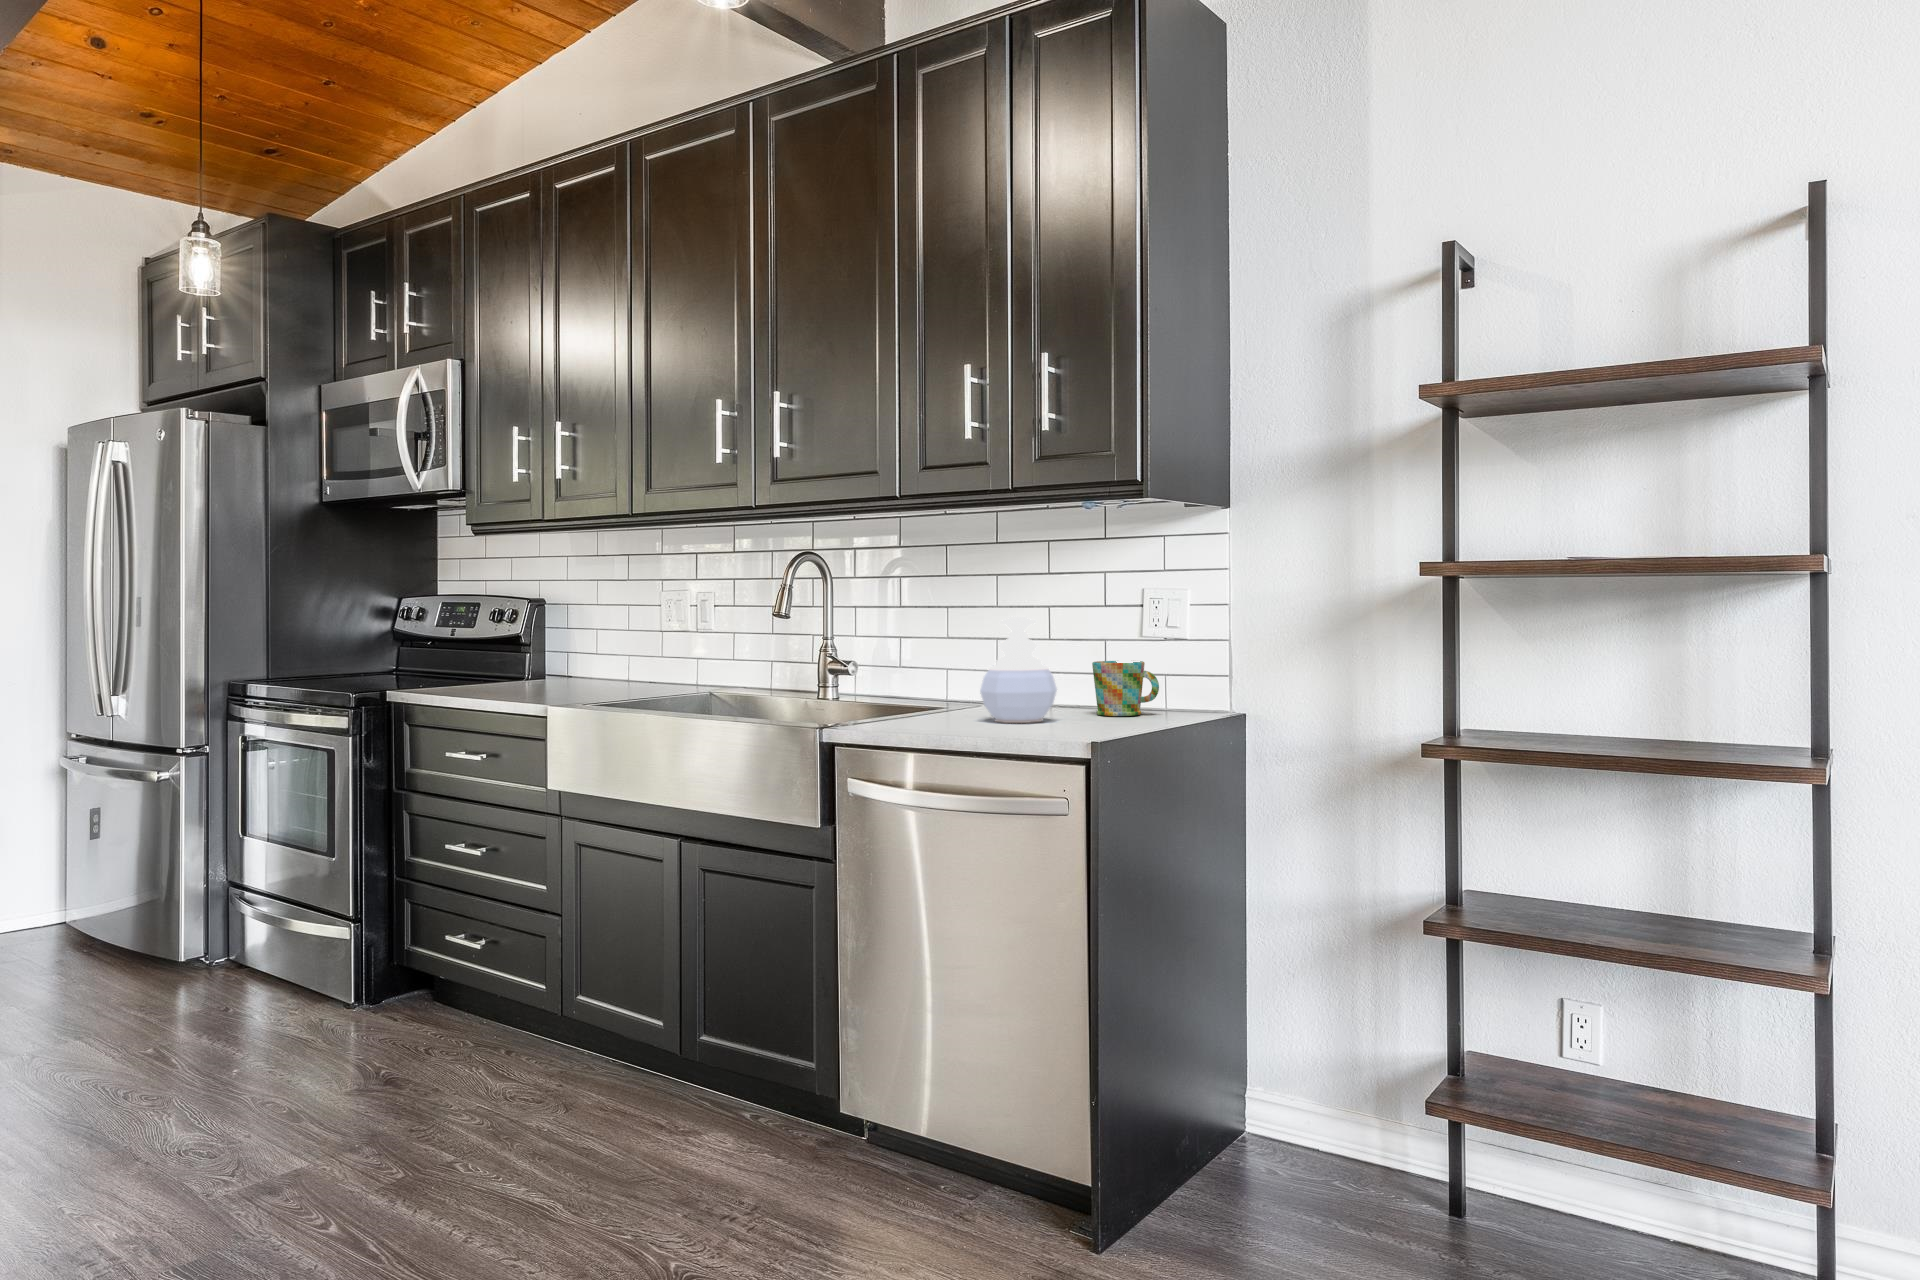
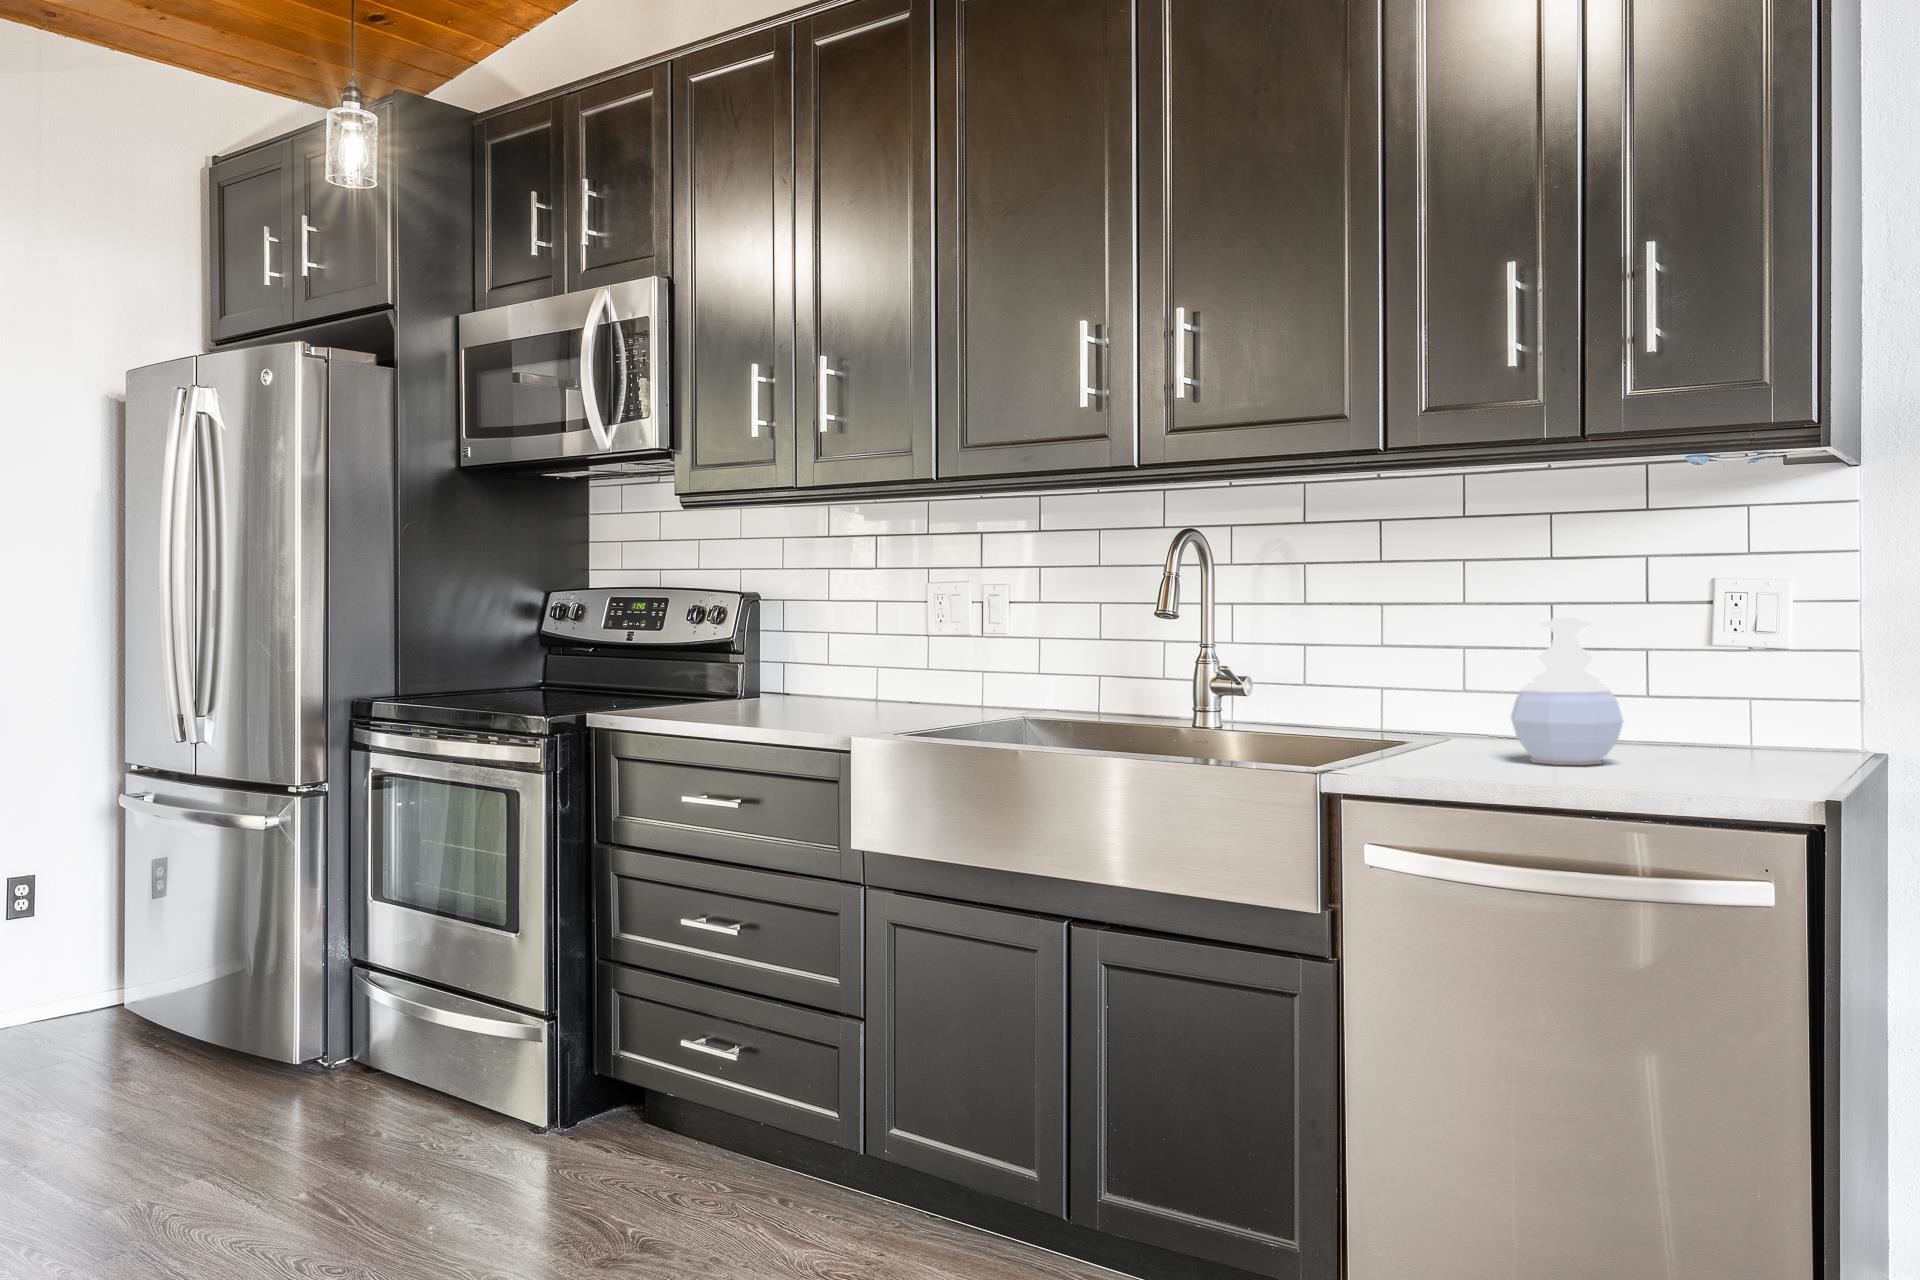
mug: present [1092,661,1159,716] -> none [1636,676,1736,754]

